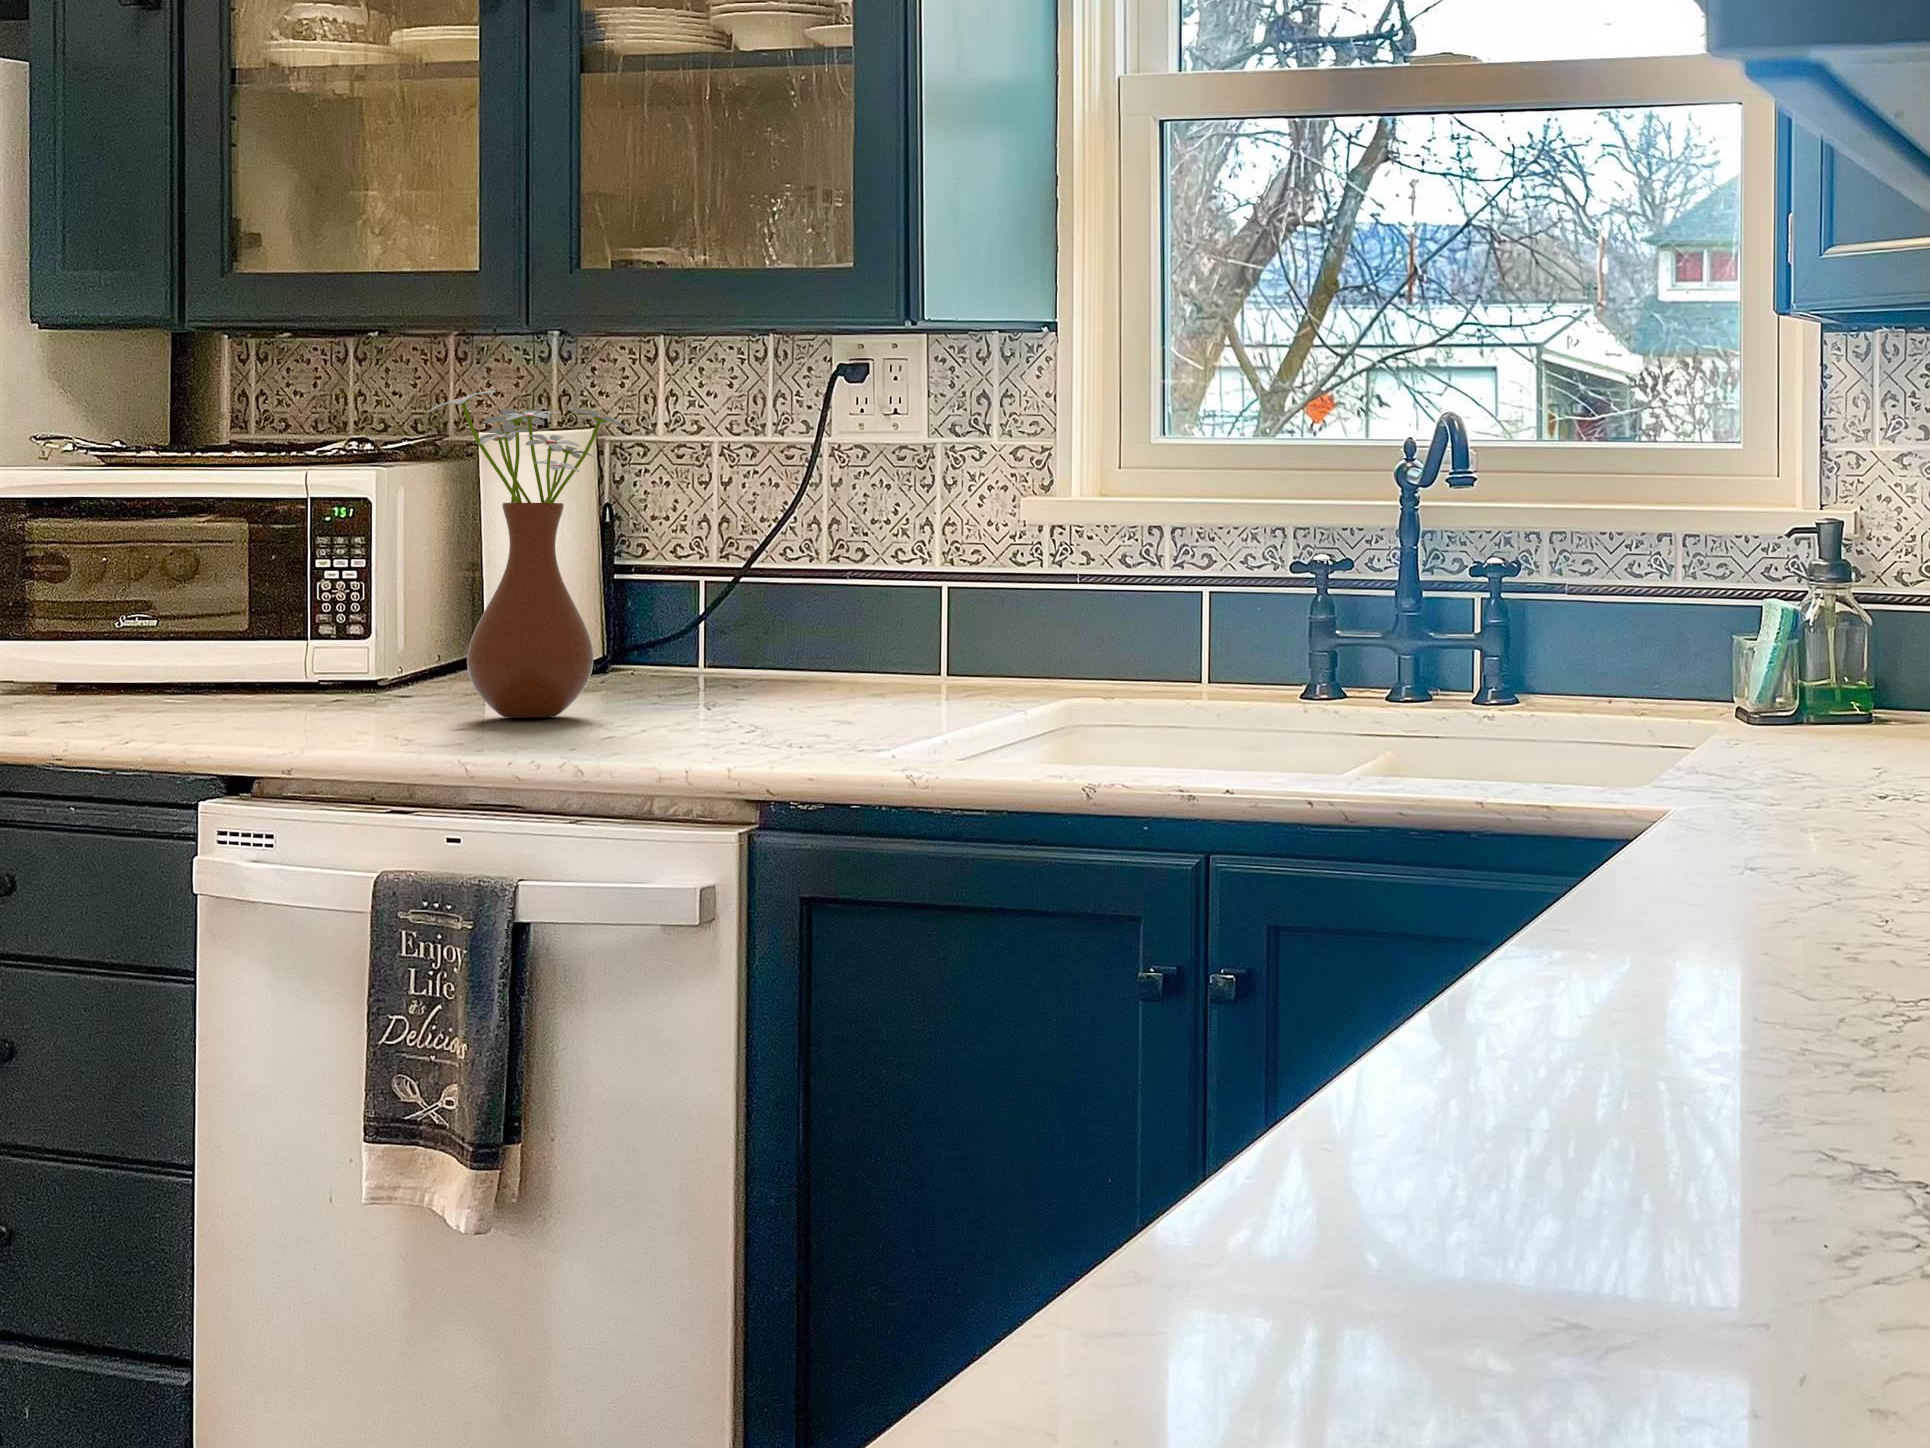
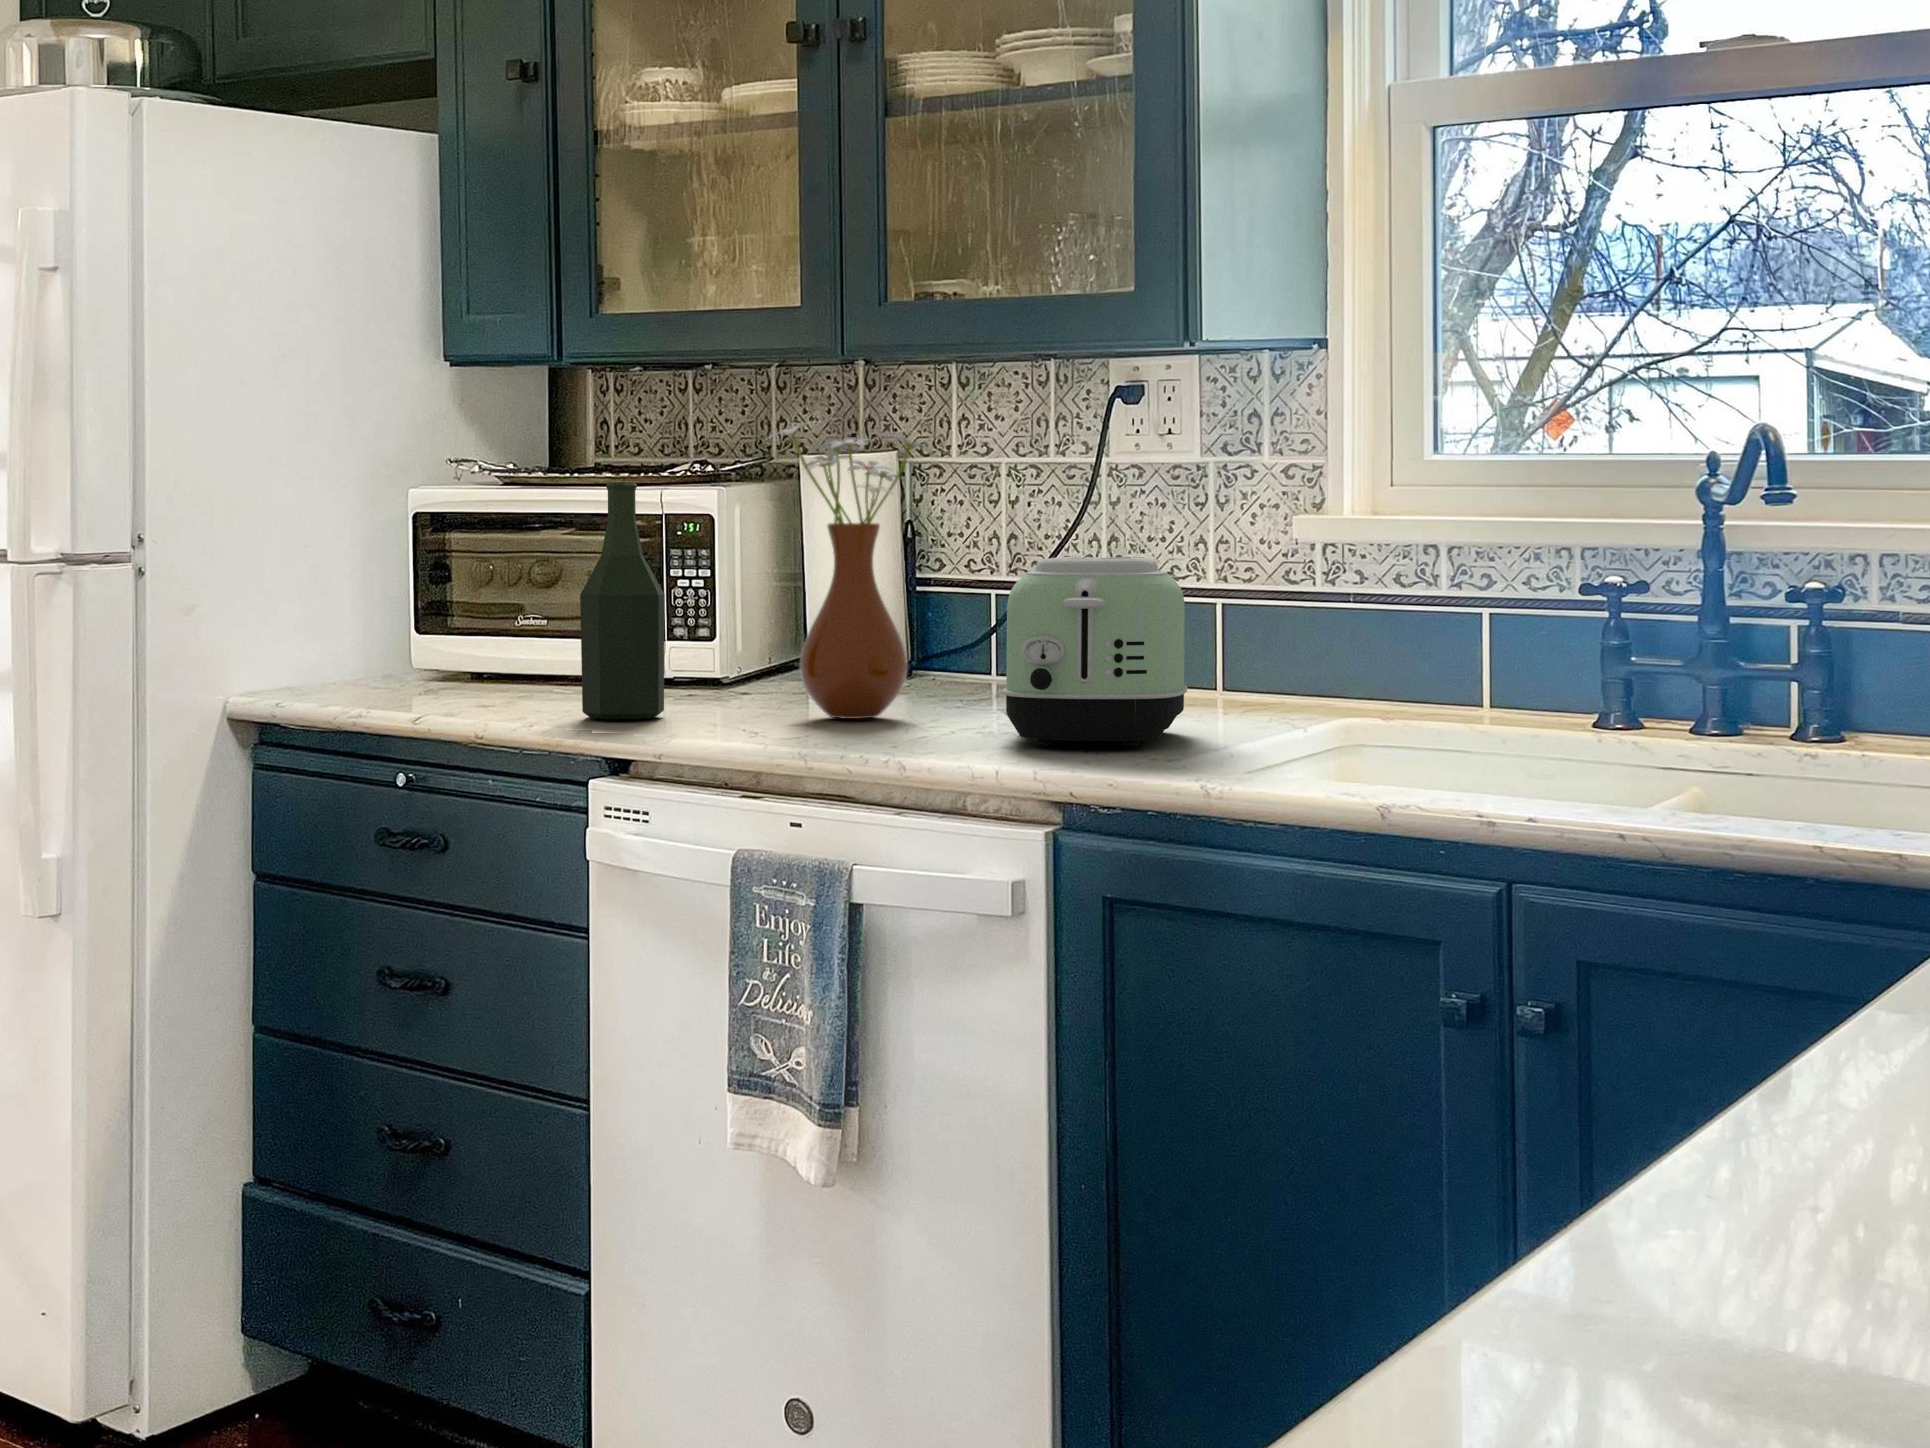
bottle: none [199,455,306,723] -> present [580,482,664,719]
toaster: none [698,540,900,739] -> present [1003,557,1188,746]

